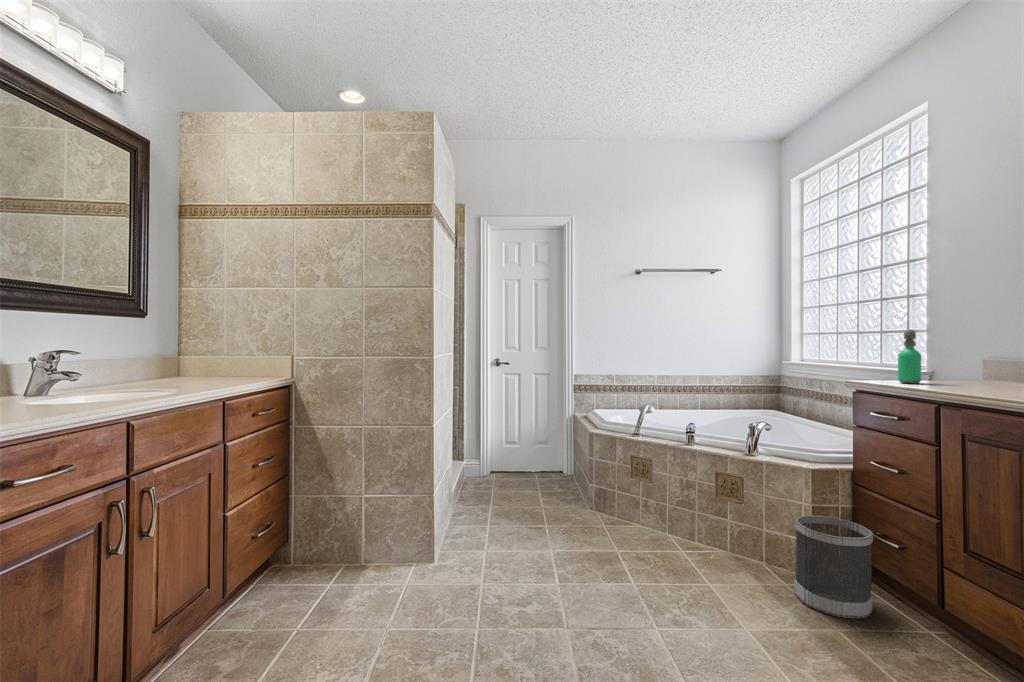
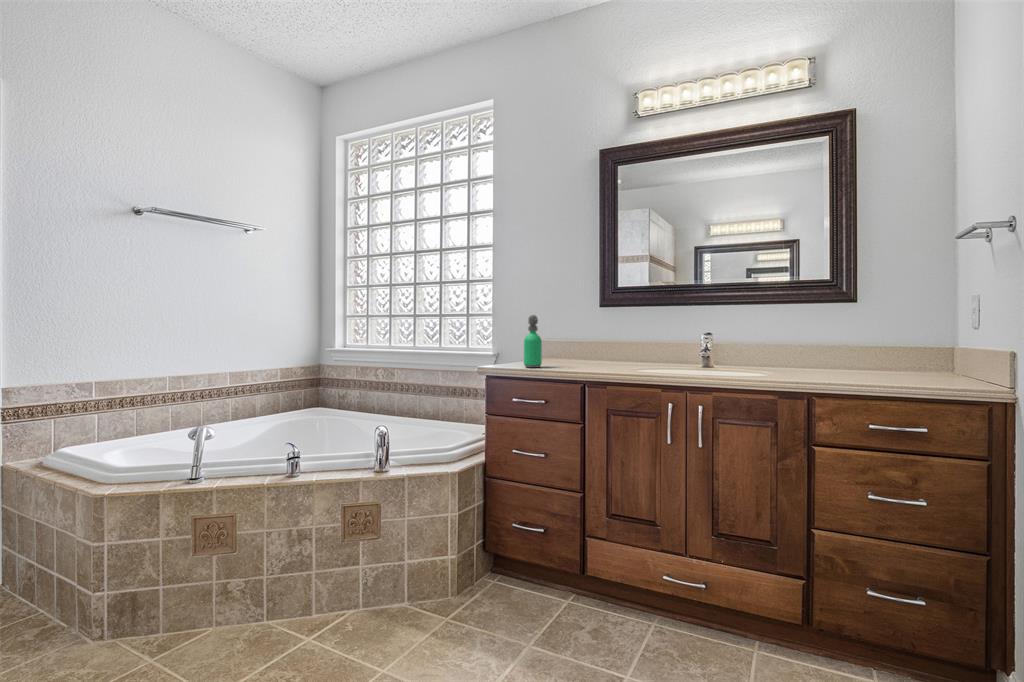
wastebasket: present [794,516,873,619] -> none [462,519,535,634]

